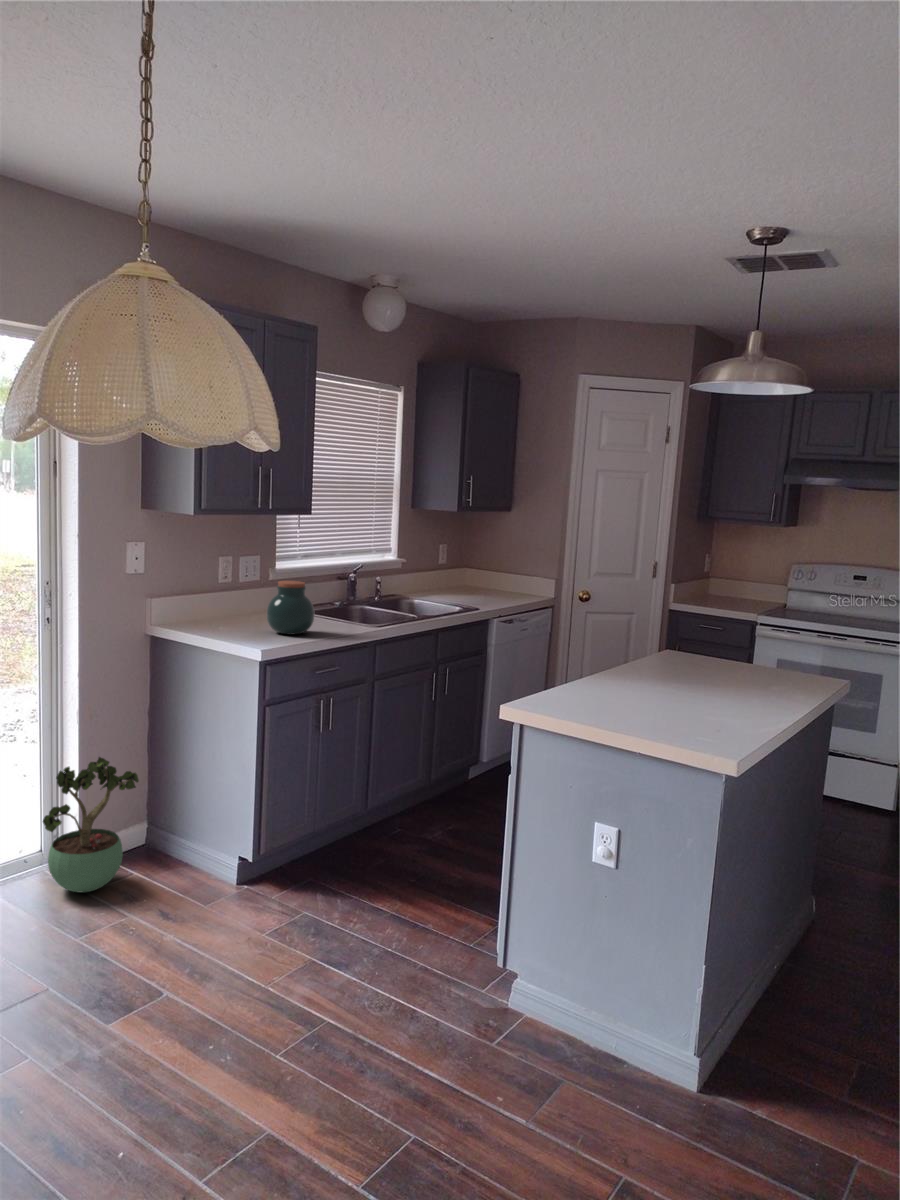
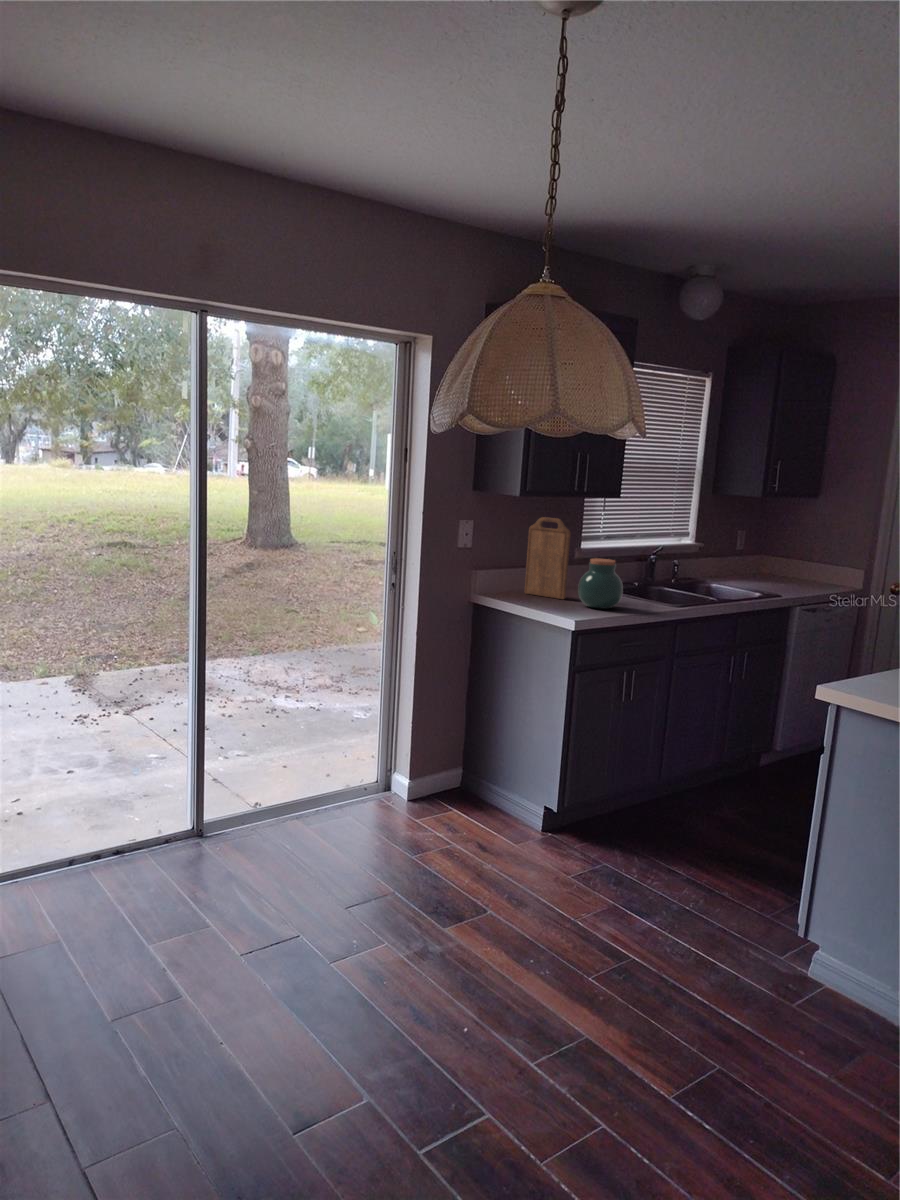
cutting board: none [210,537,257,626] -> present [525,517,571,599]
potted plant: present [43,757,139,892] -> none [385,705,462,821]

